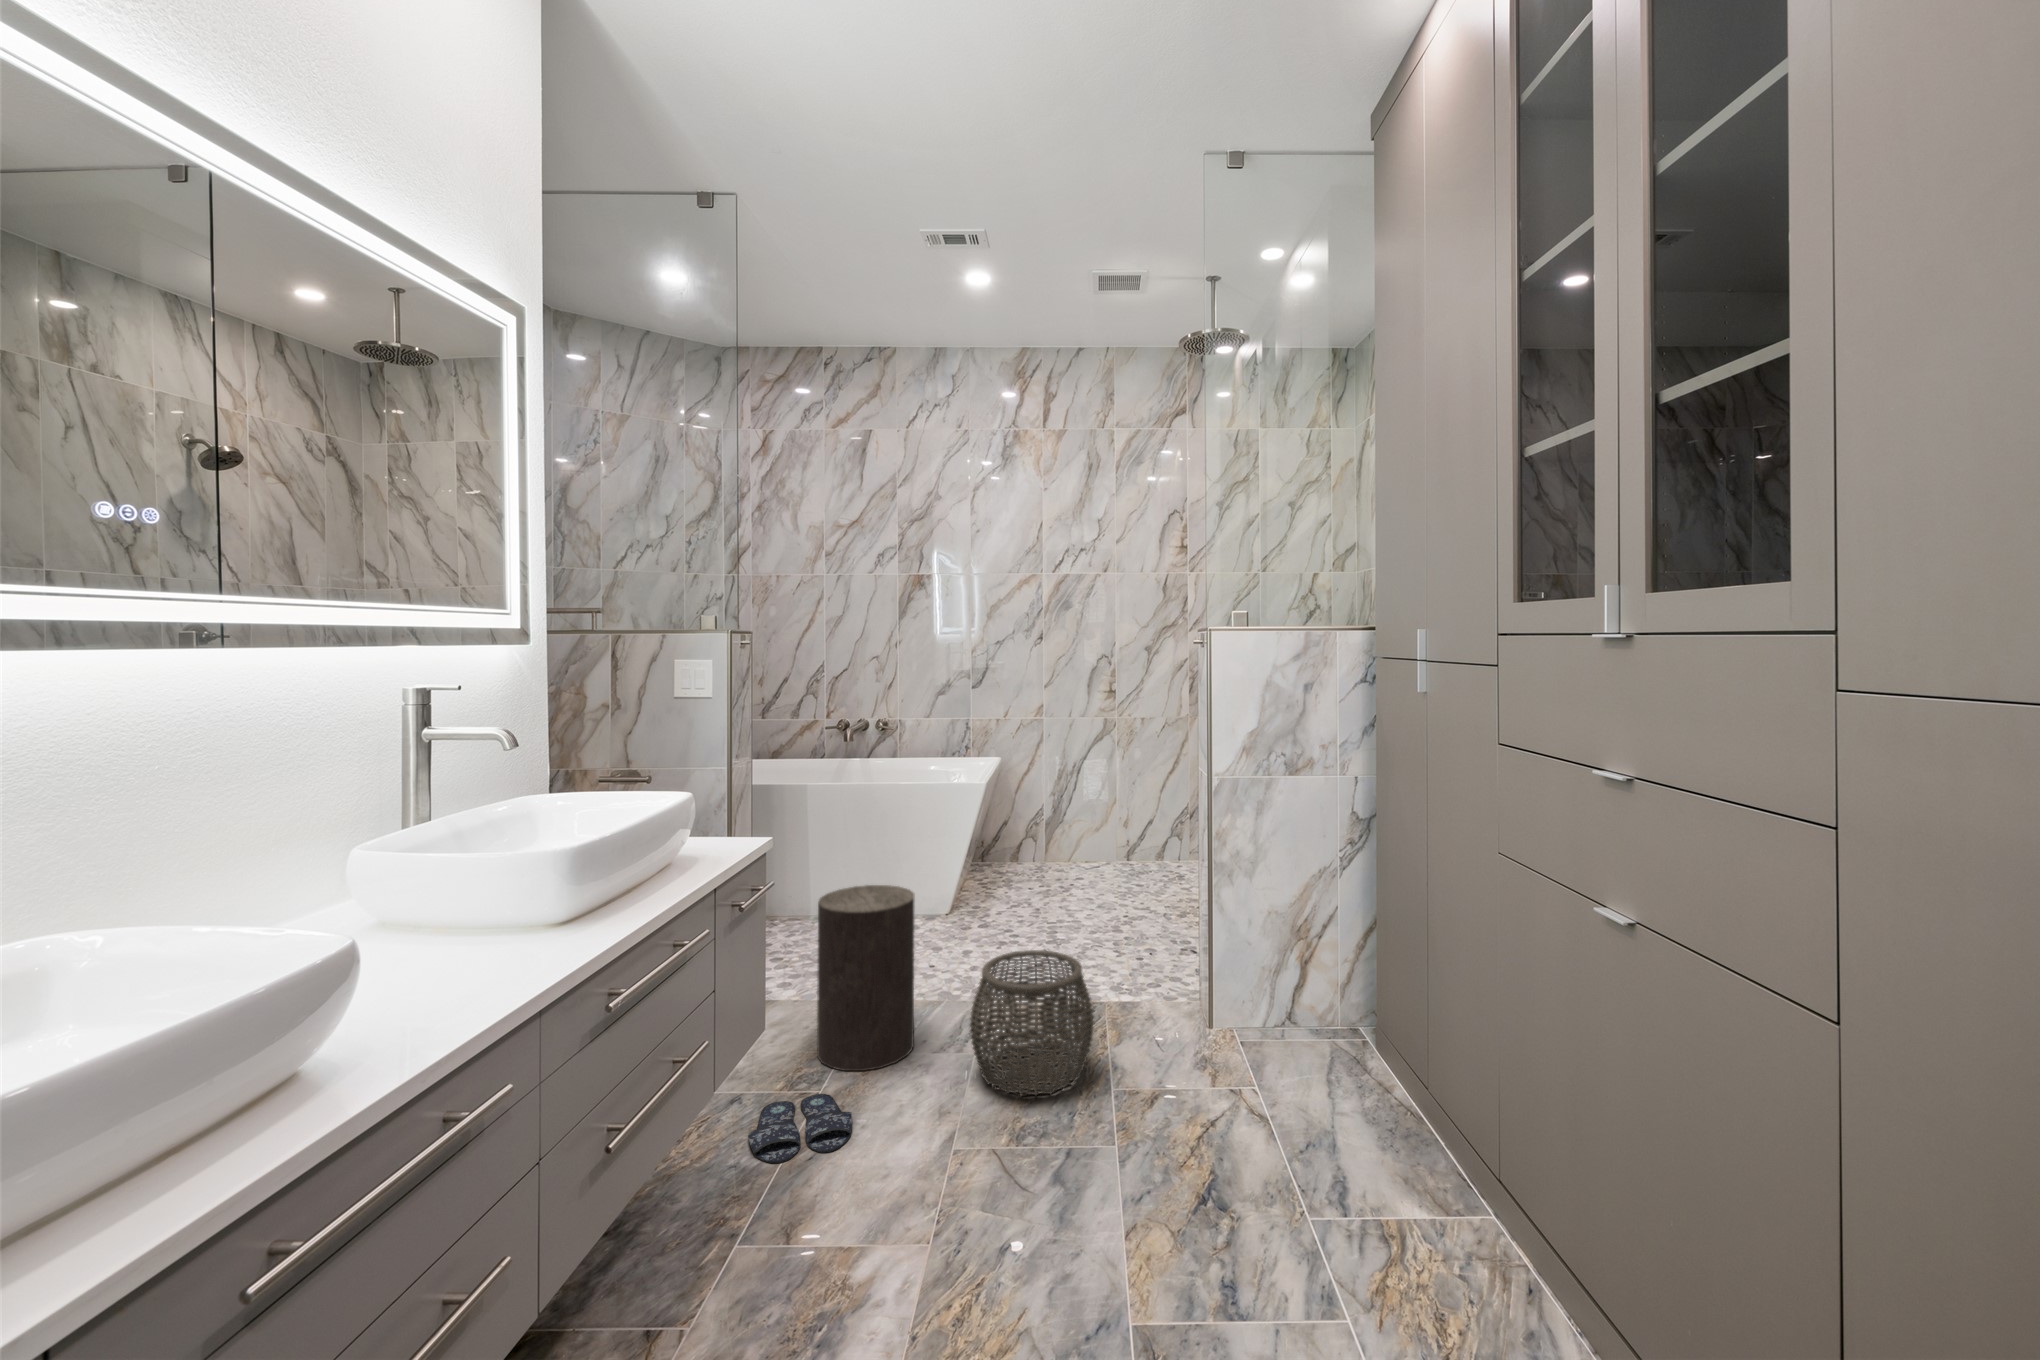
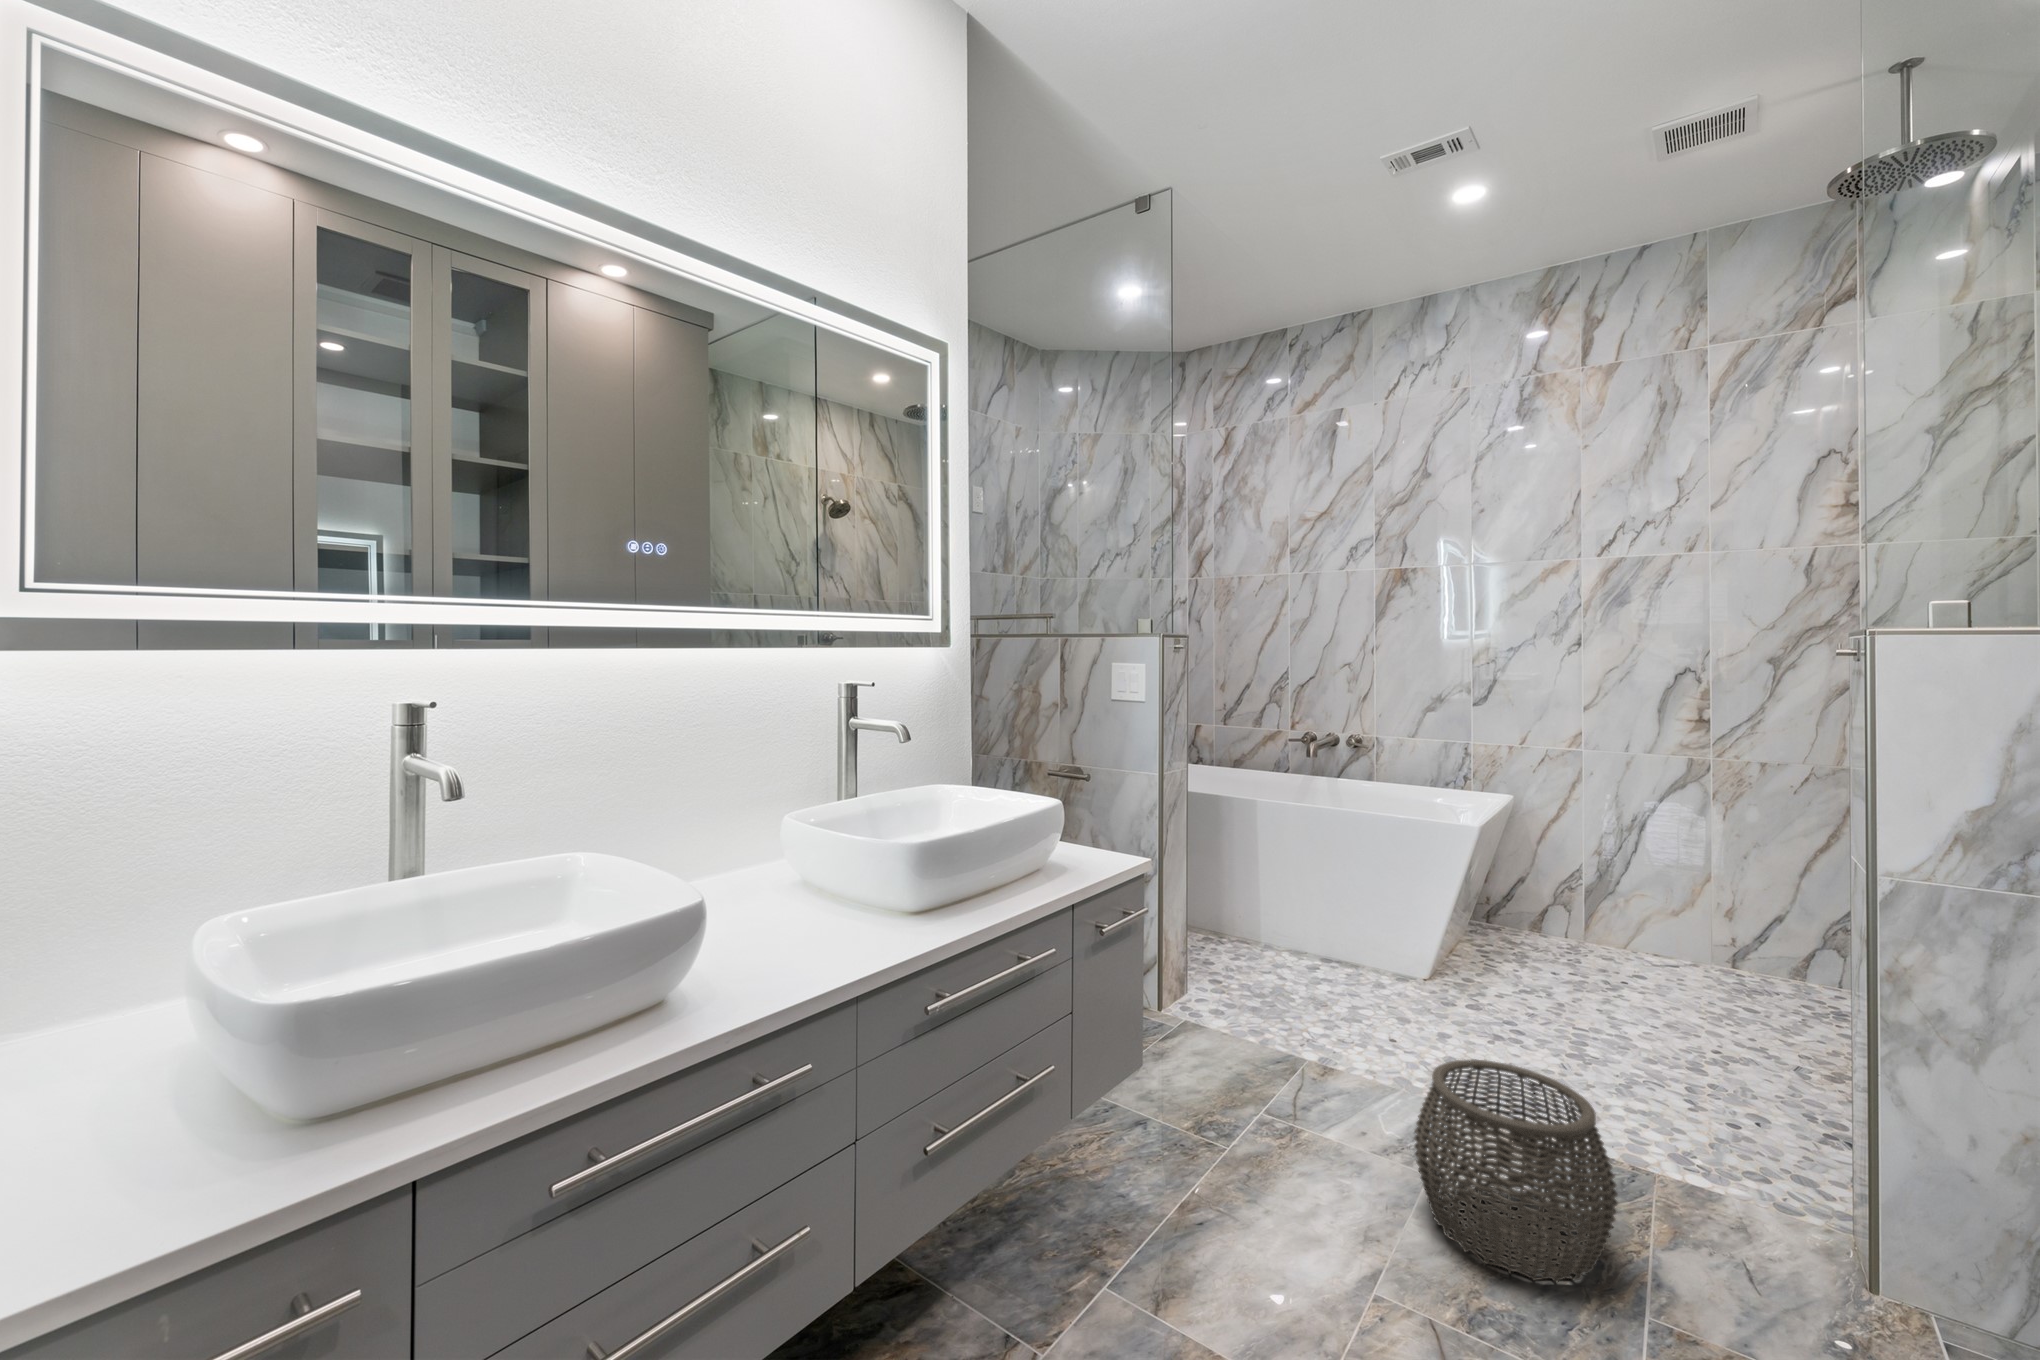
stool: present [817,885,914,1071] -> none [1232,925,1350,1148]
slippers: present [748,1094,852,1163] -> none [1139,1142,1253,1228]

